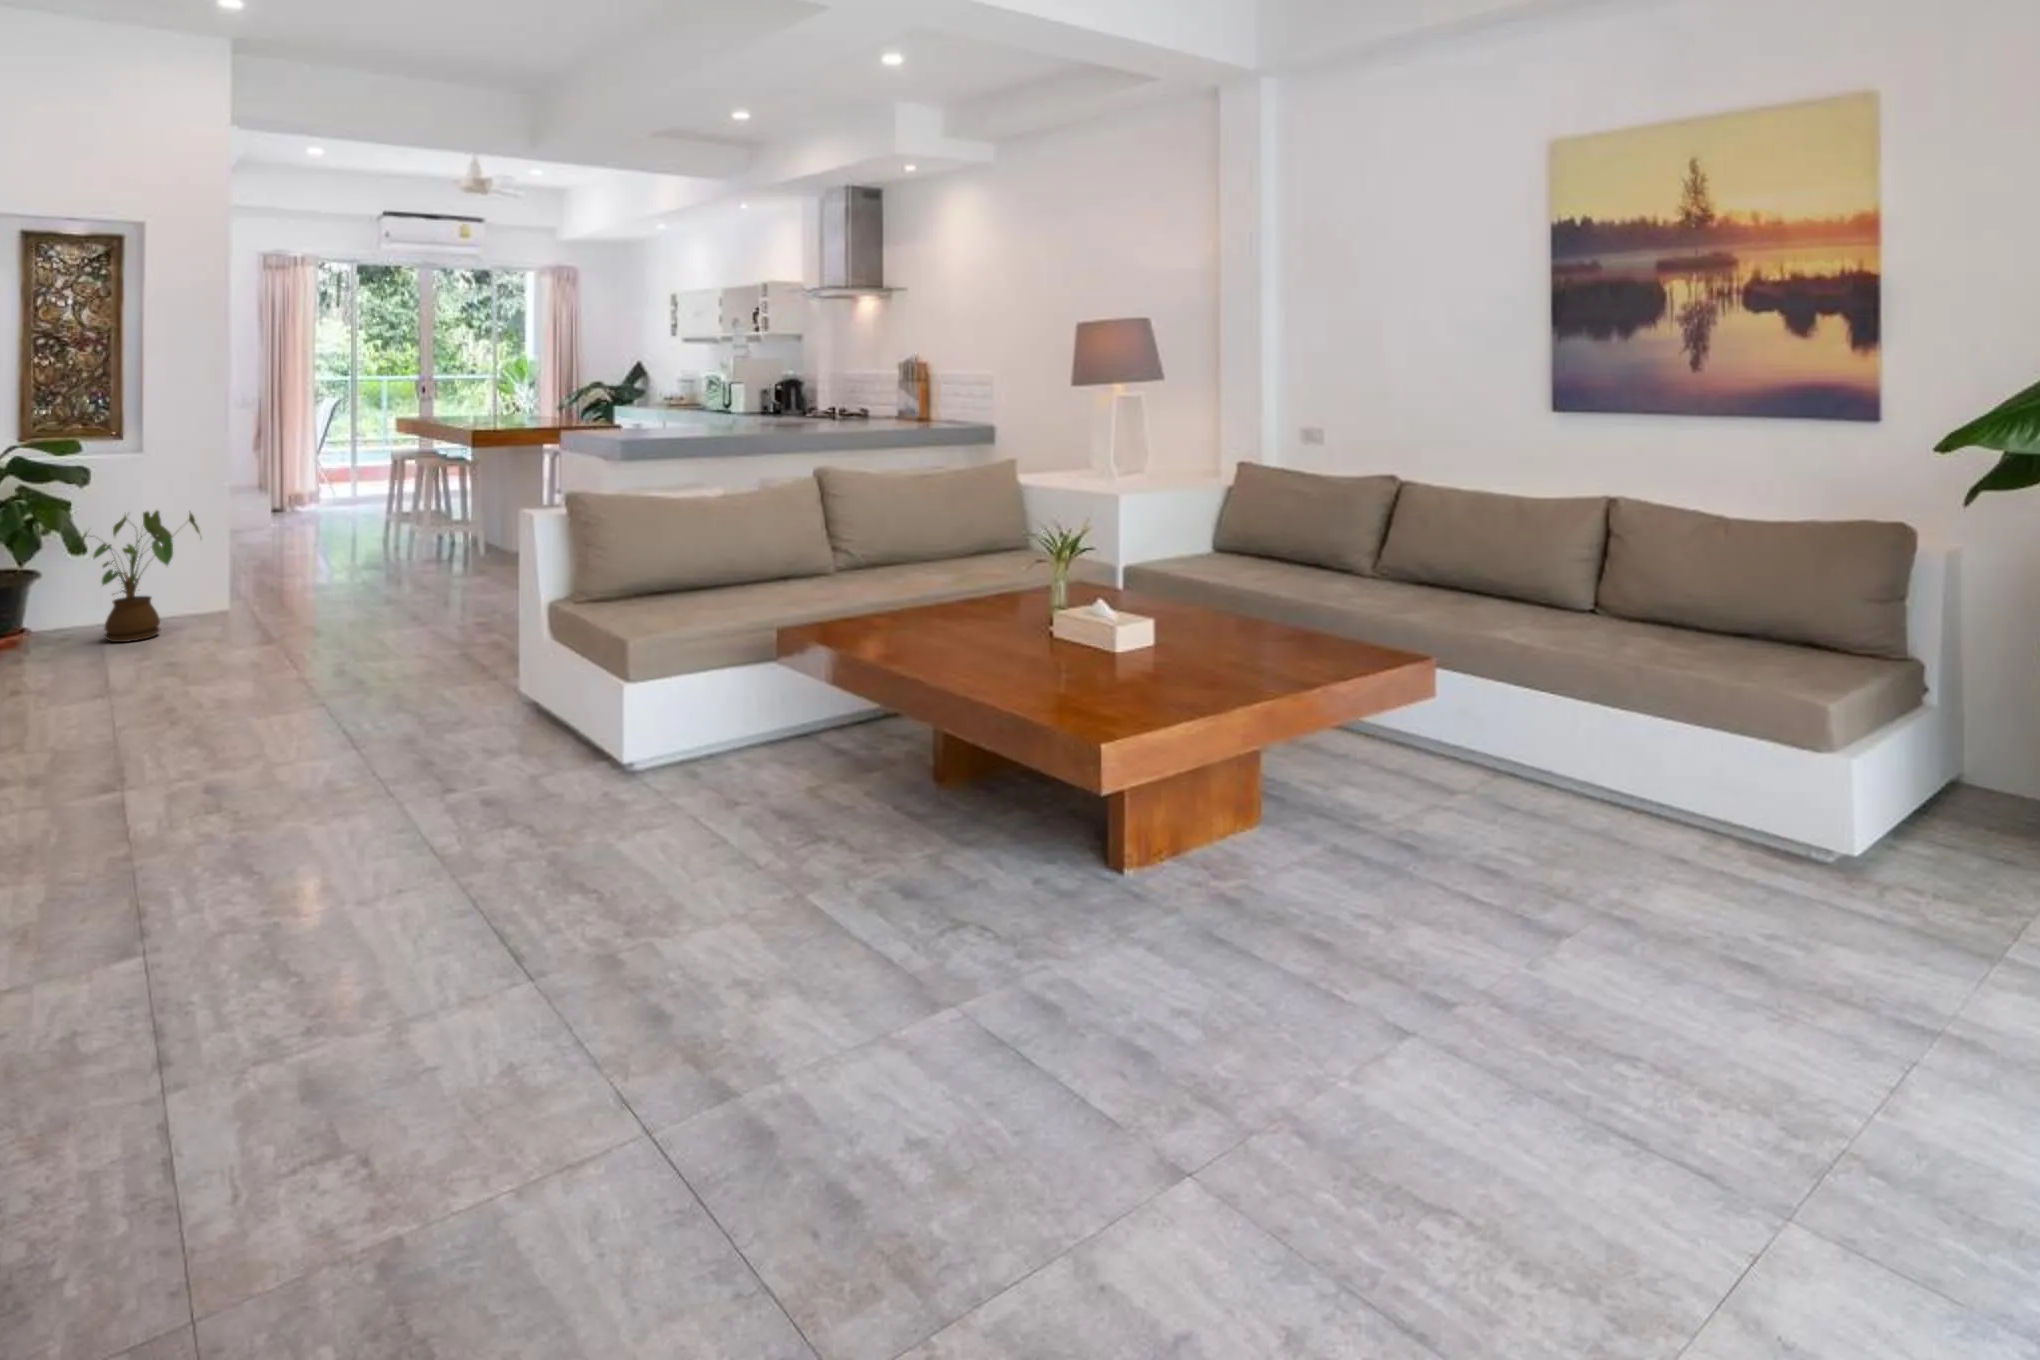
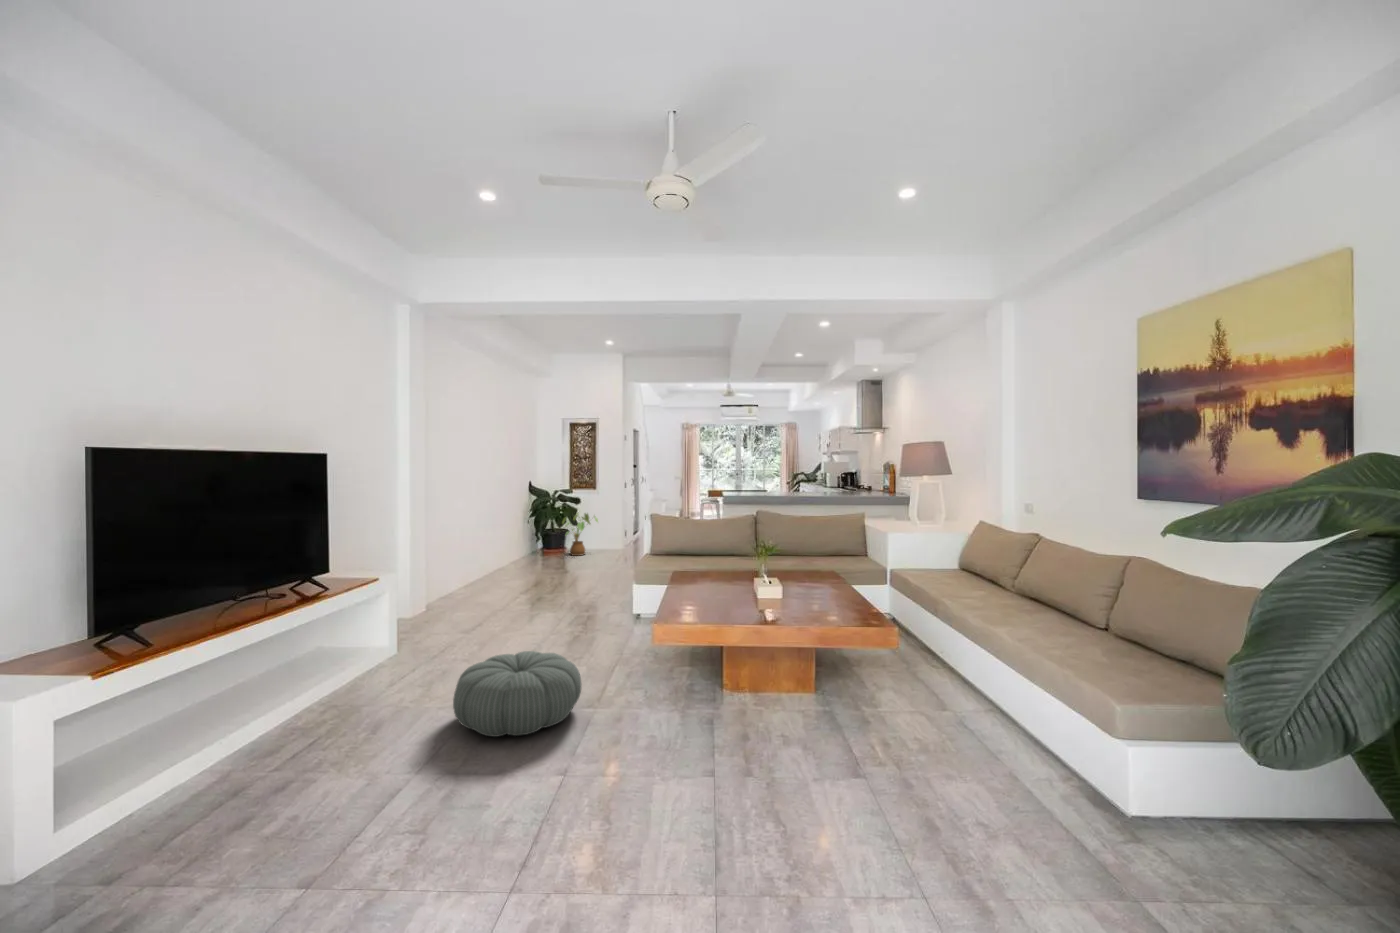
pouf: none [634,886,981,1172] -> present [453,651,581,737]

